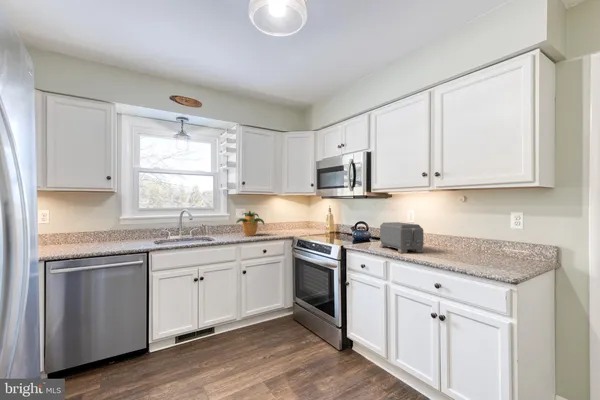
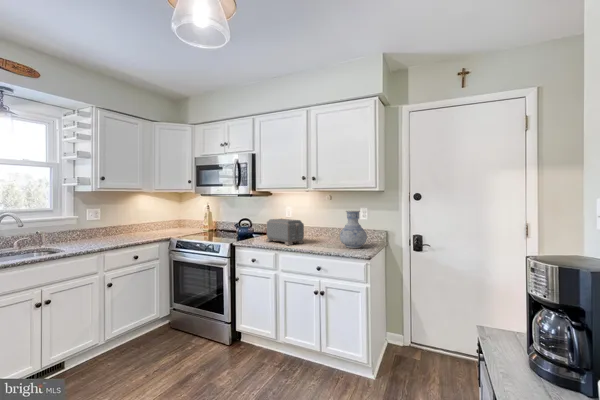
potted plant: present [236,211,264,236] -> none [93,211,133,241]
vase: none [469,214,513,265] -> present [340,210,367,248]

